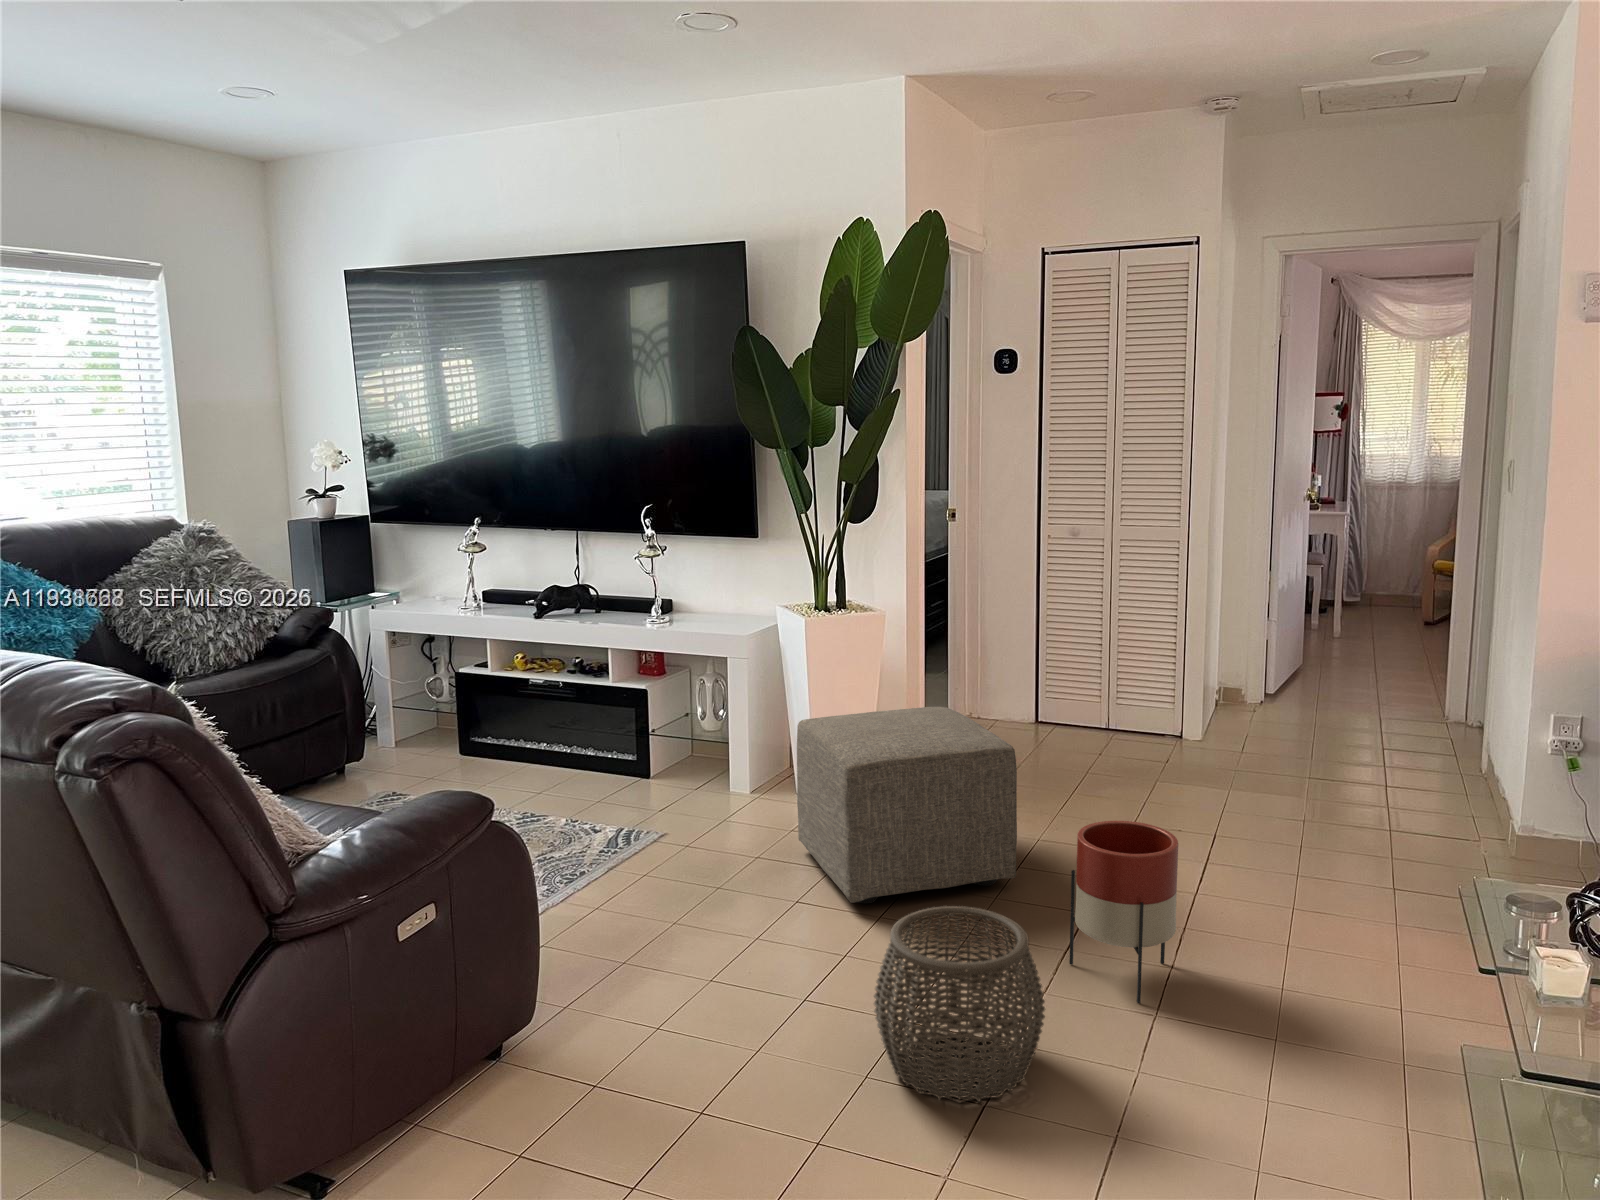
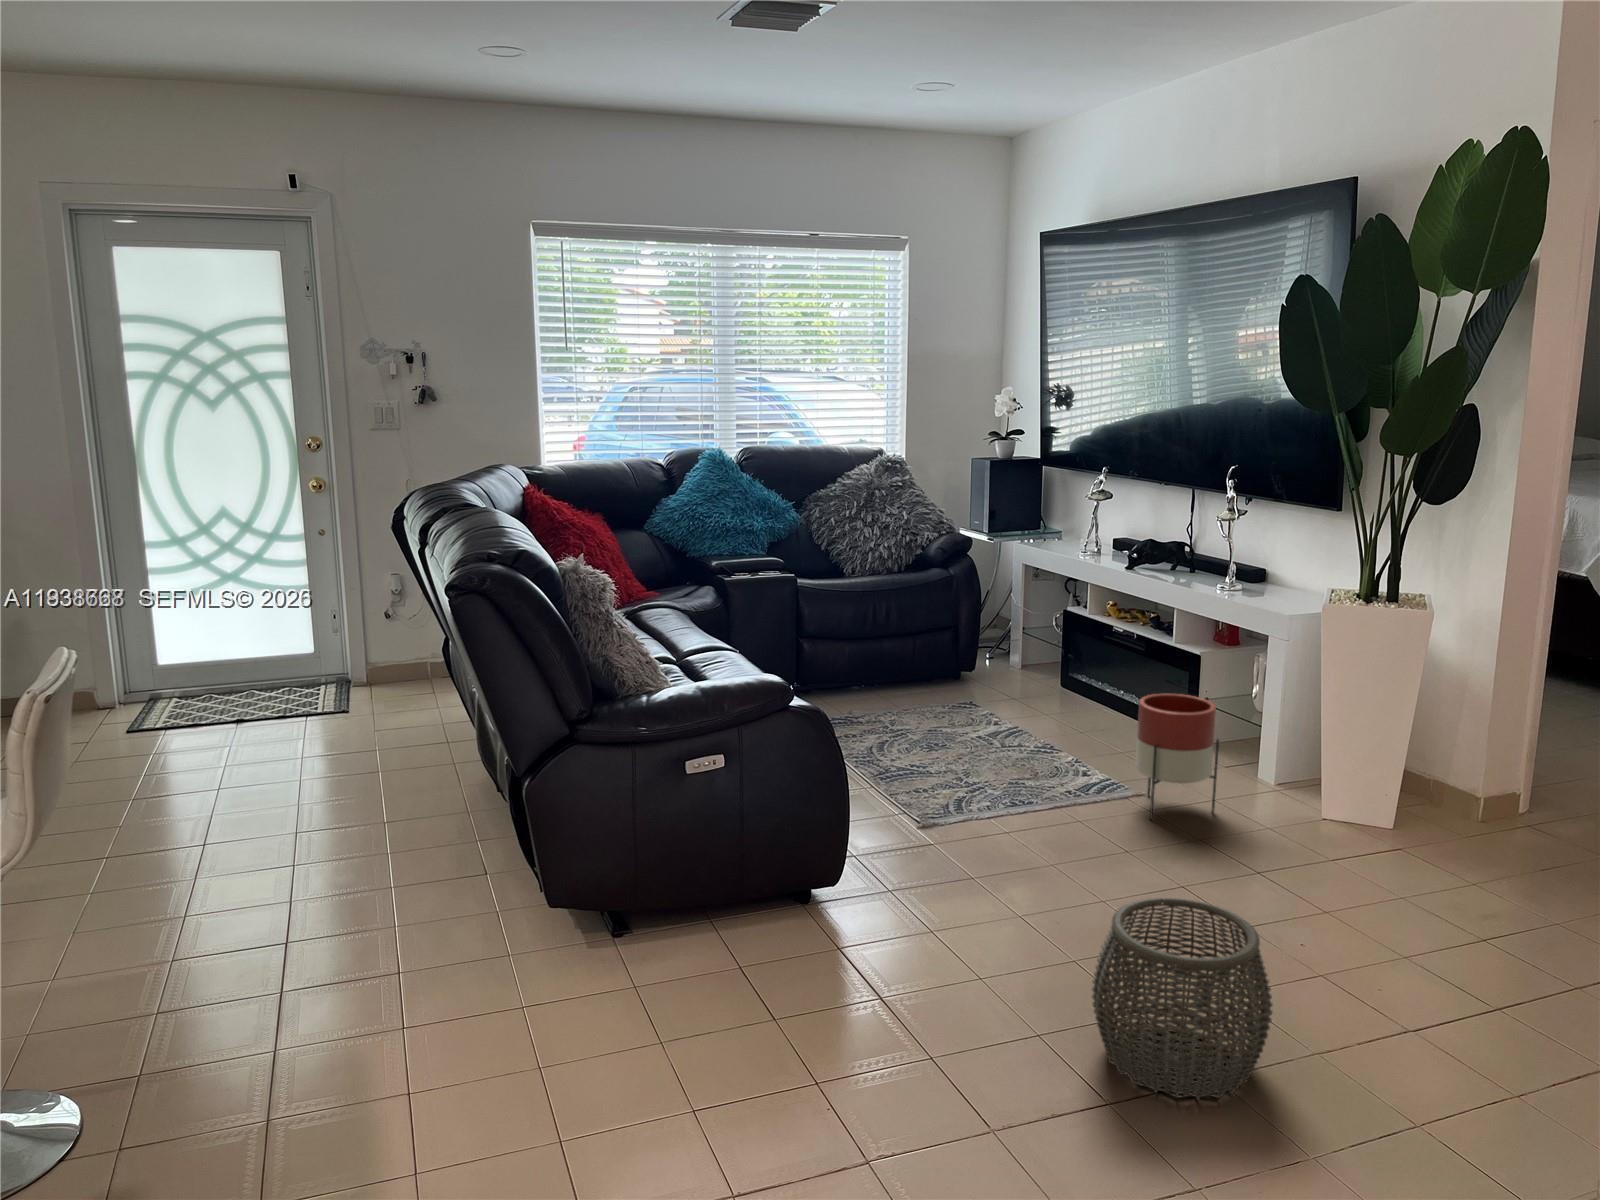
ottoman: present [797,707,1017,903] -> none [1243,708,1480,939]
planter: present [1069,821,1178,1003] -> present [1135,694,1219,820]

